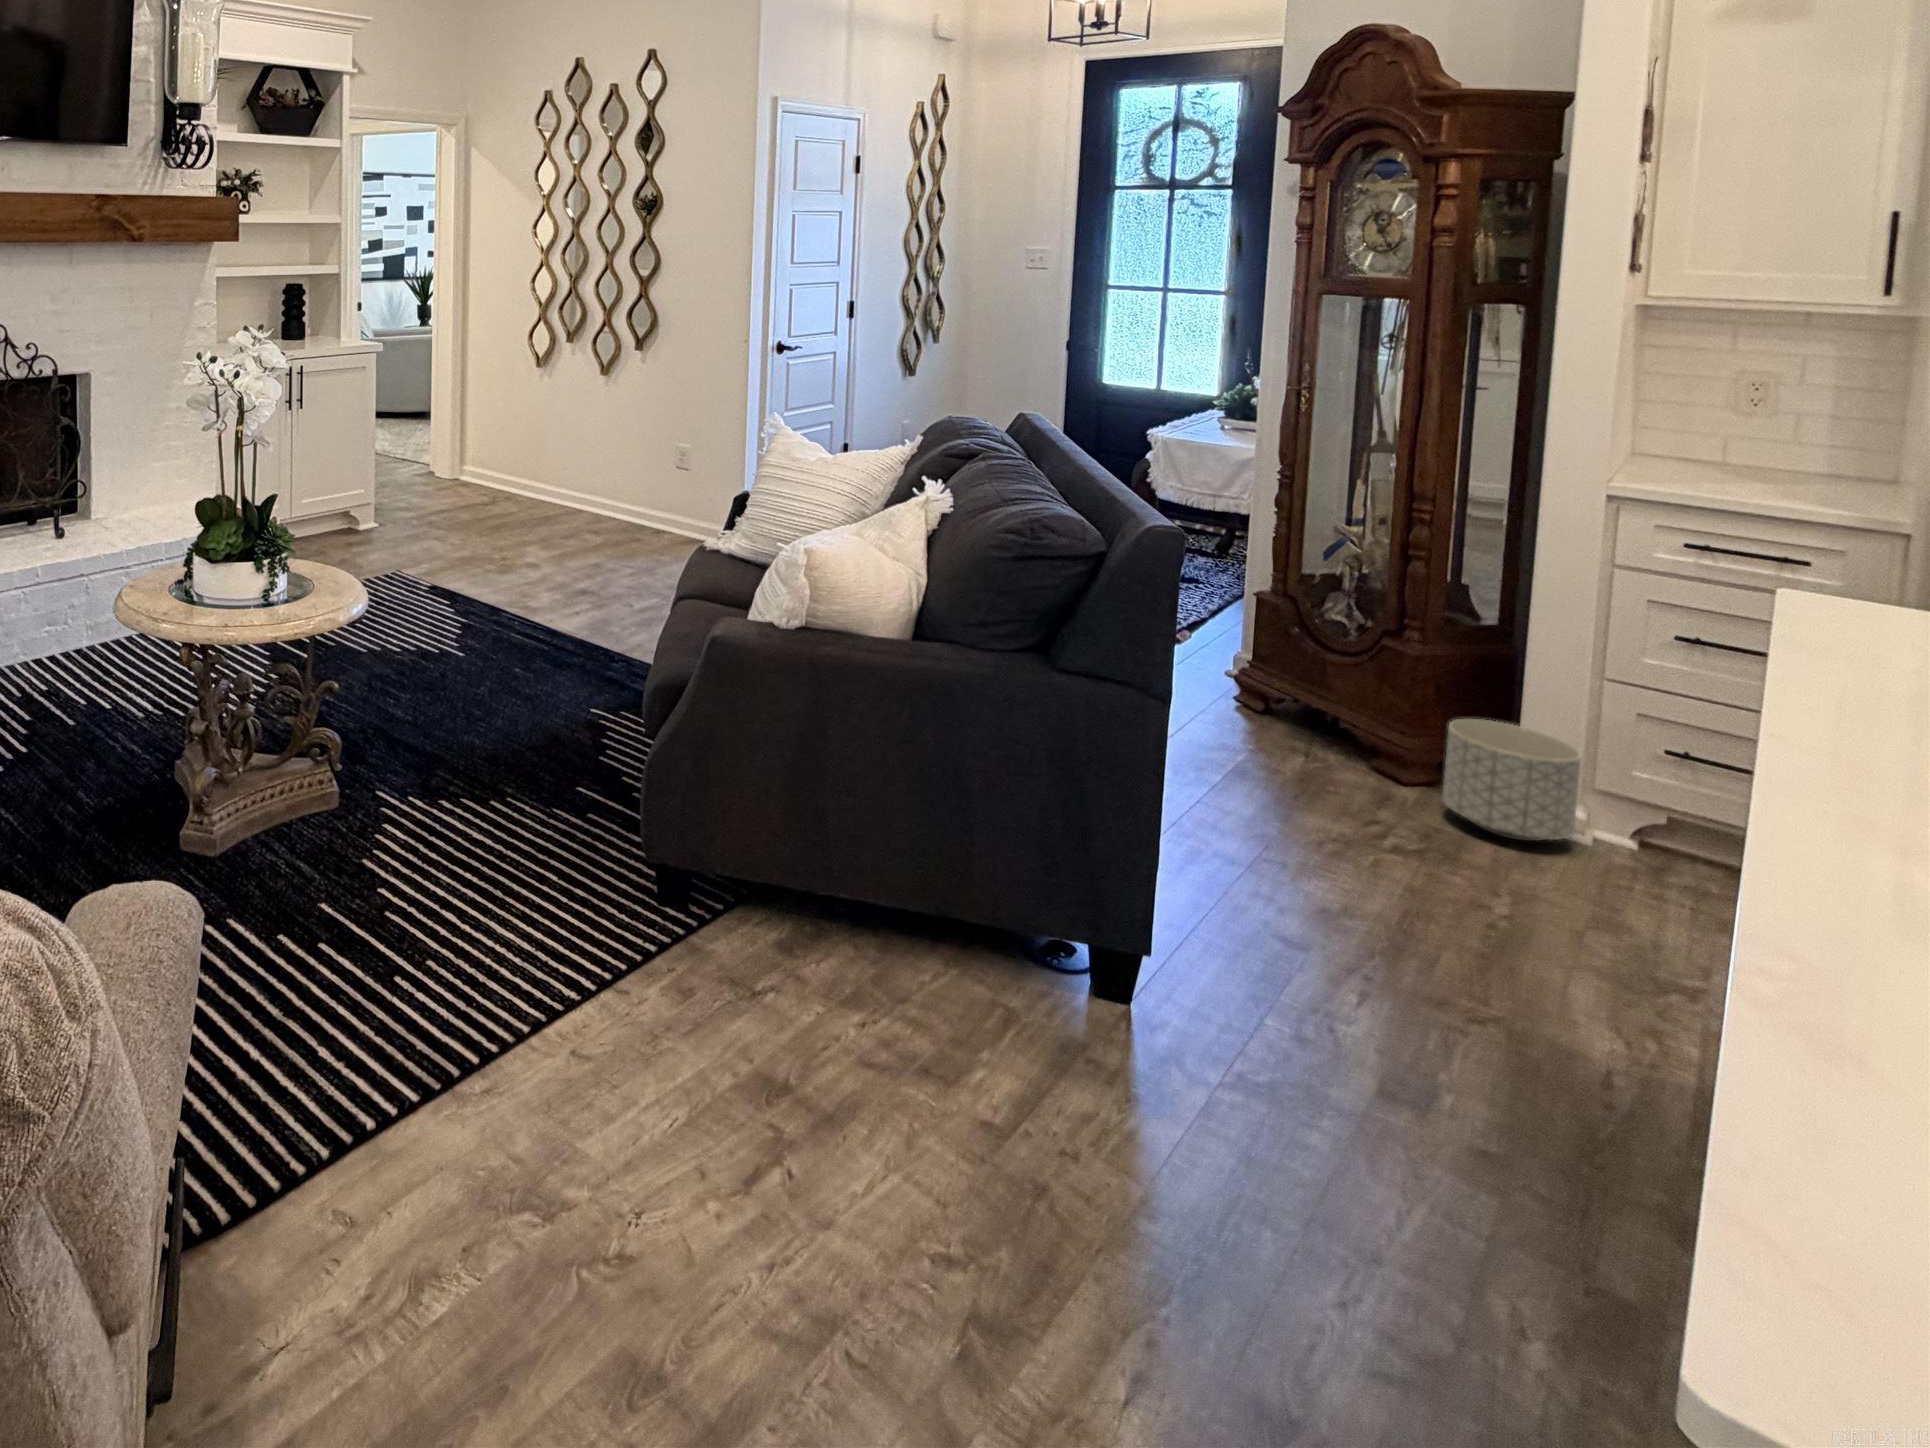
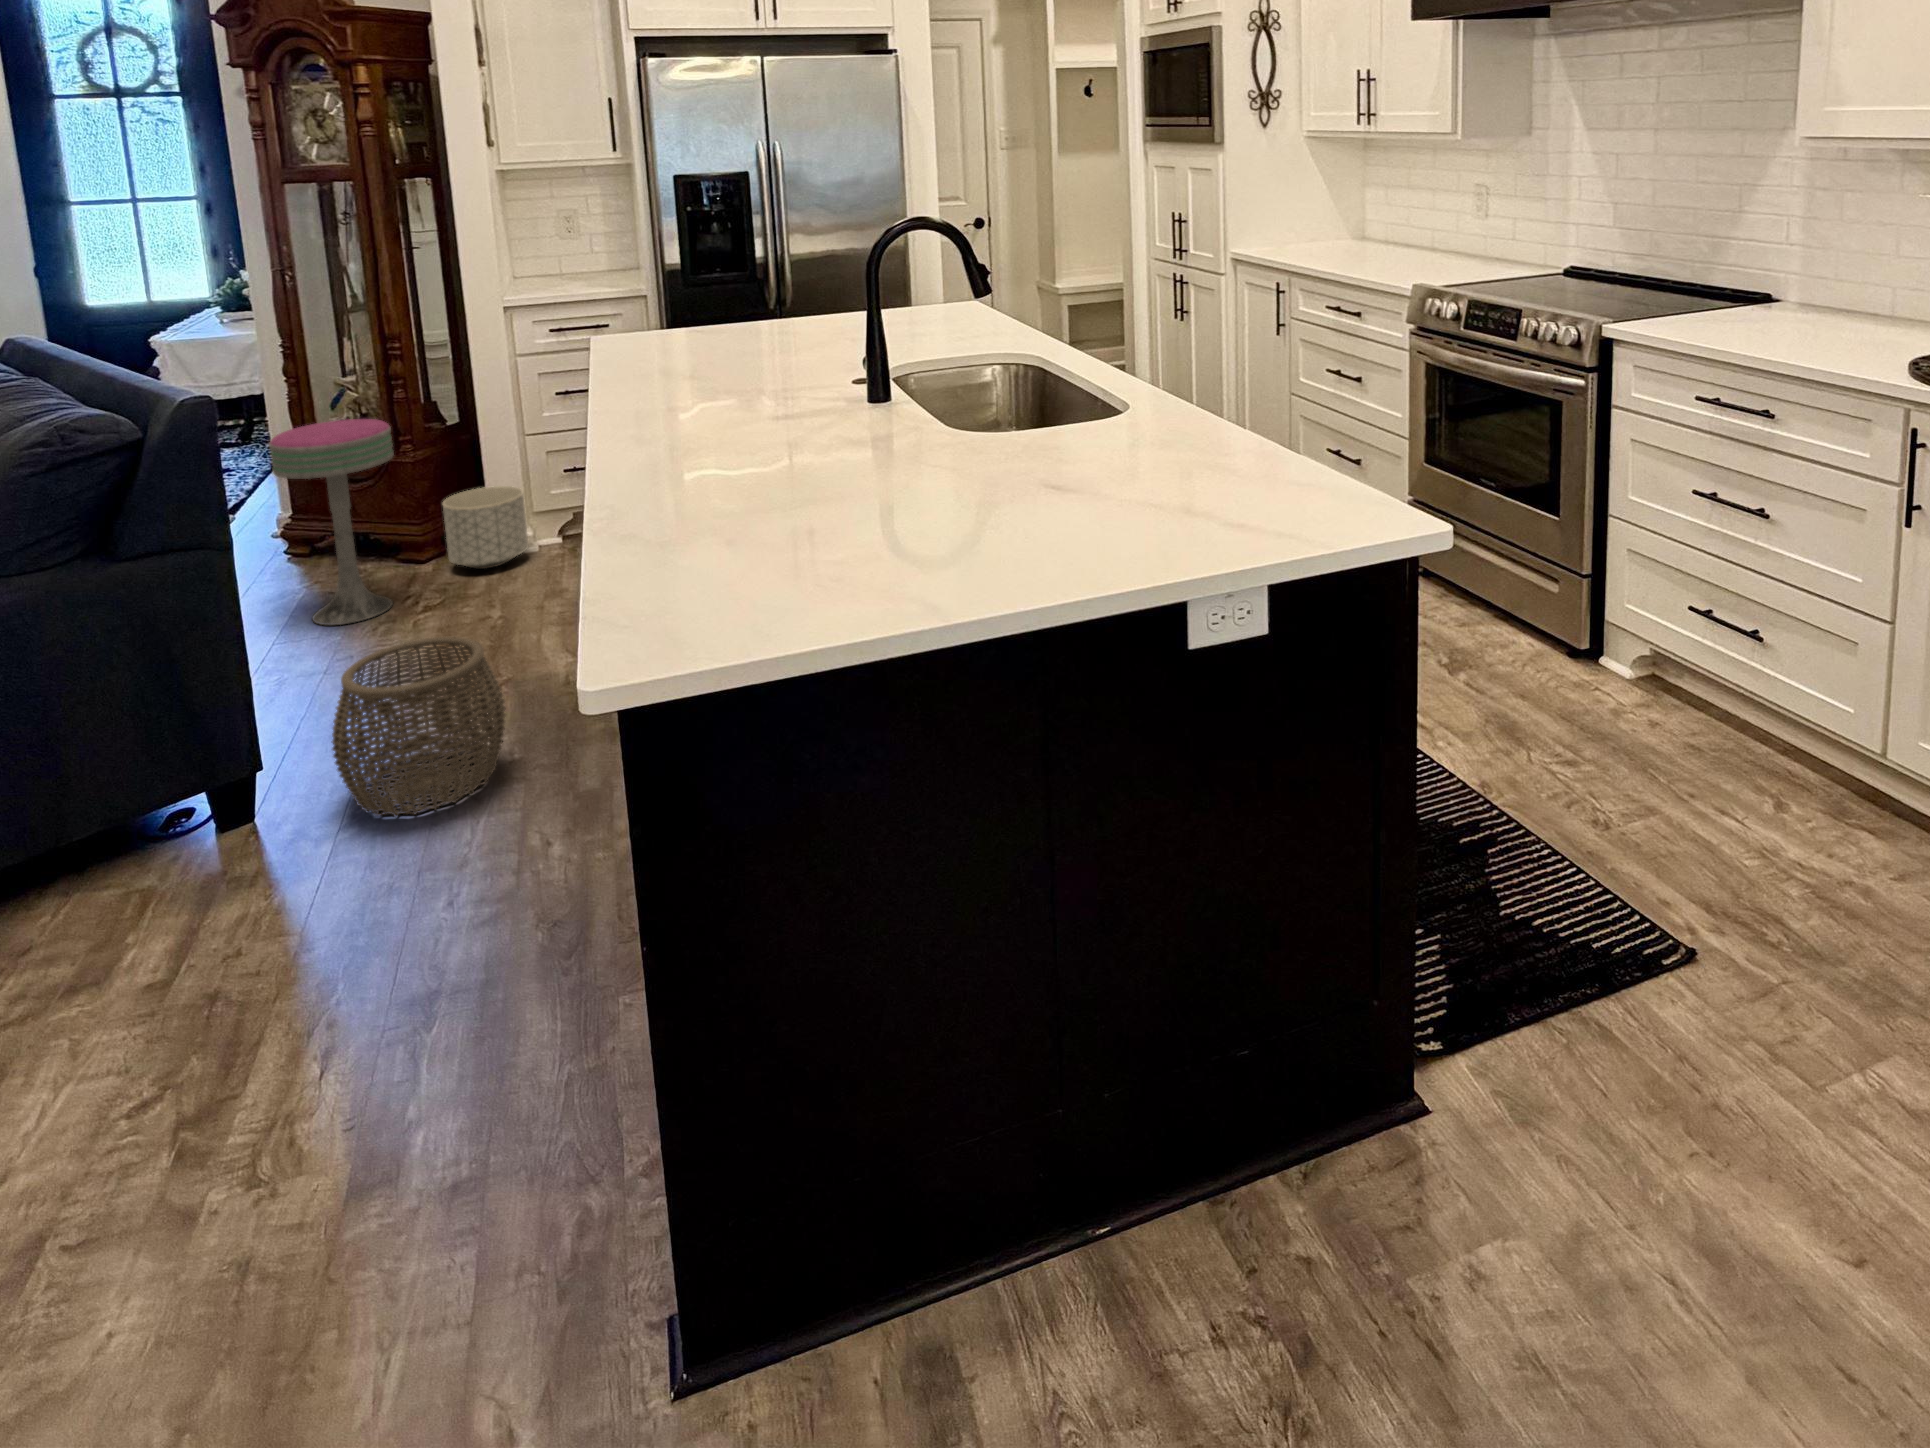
bar stool: none [1239,572,1396,828] -> present [269,419,394,625]
woven basket: none [1234,894,1494,1162] -> present [332,637,506,817]

